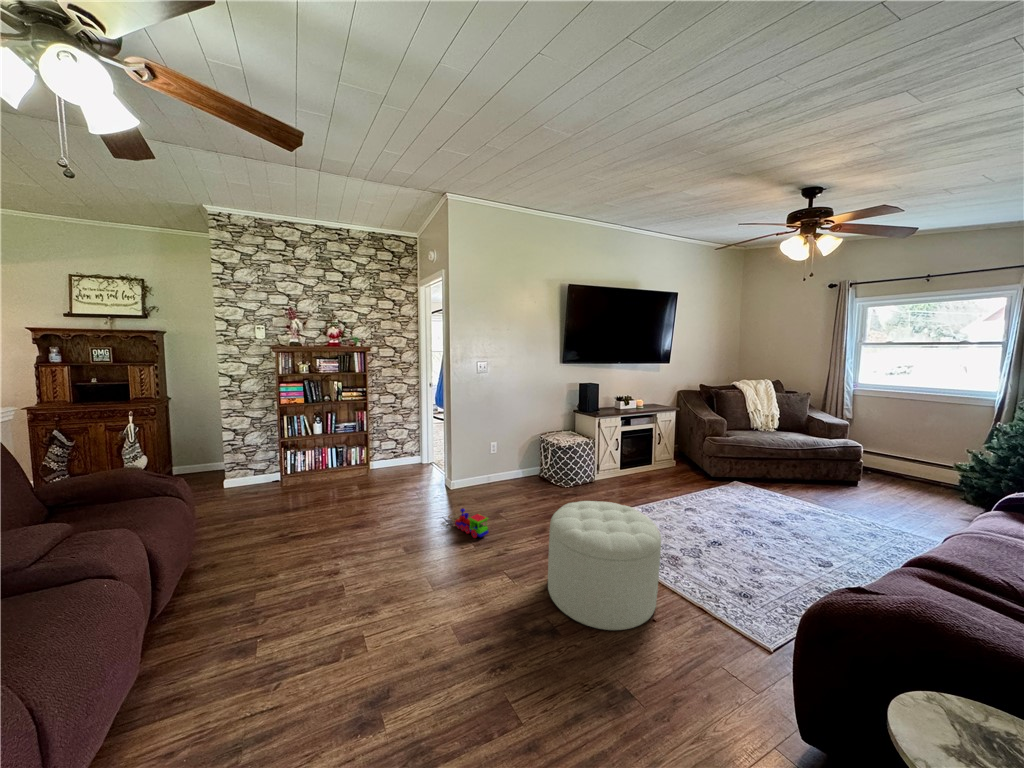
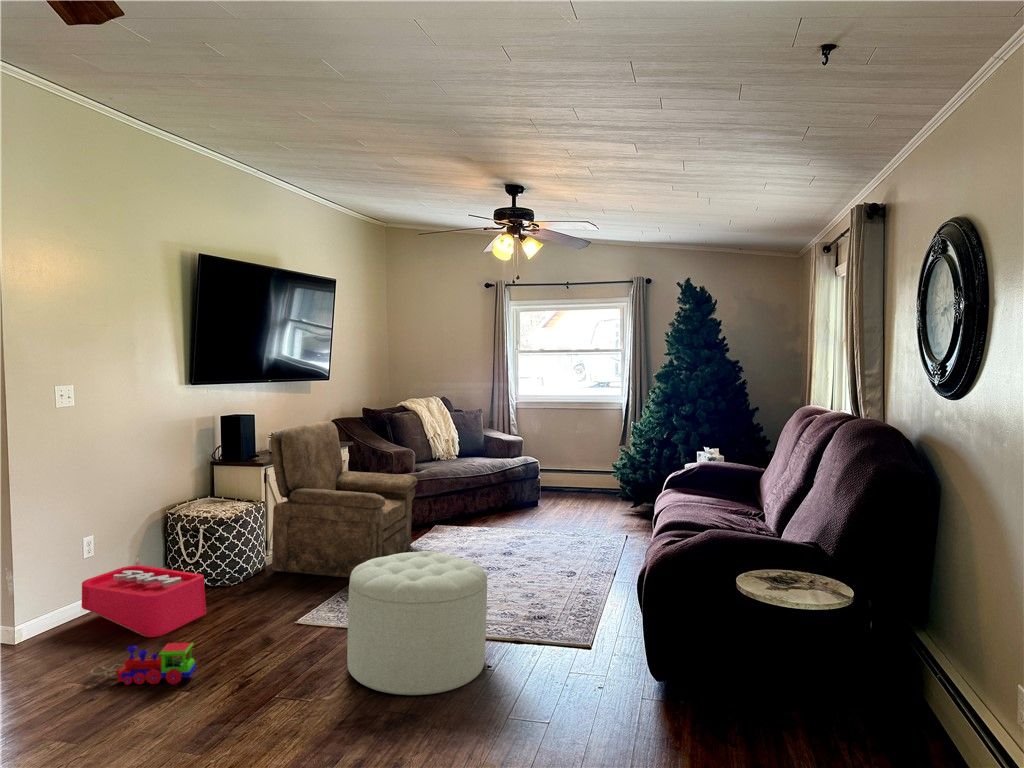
armchair: none [594,393,709,508] -> present [271,421,417,578]
storage bin: none [482,457,537,506] -> present [82,556,206,637]

